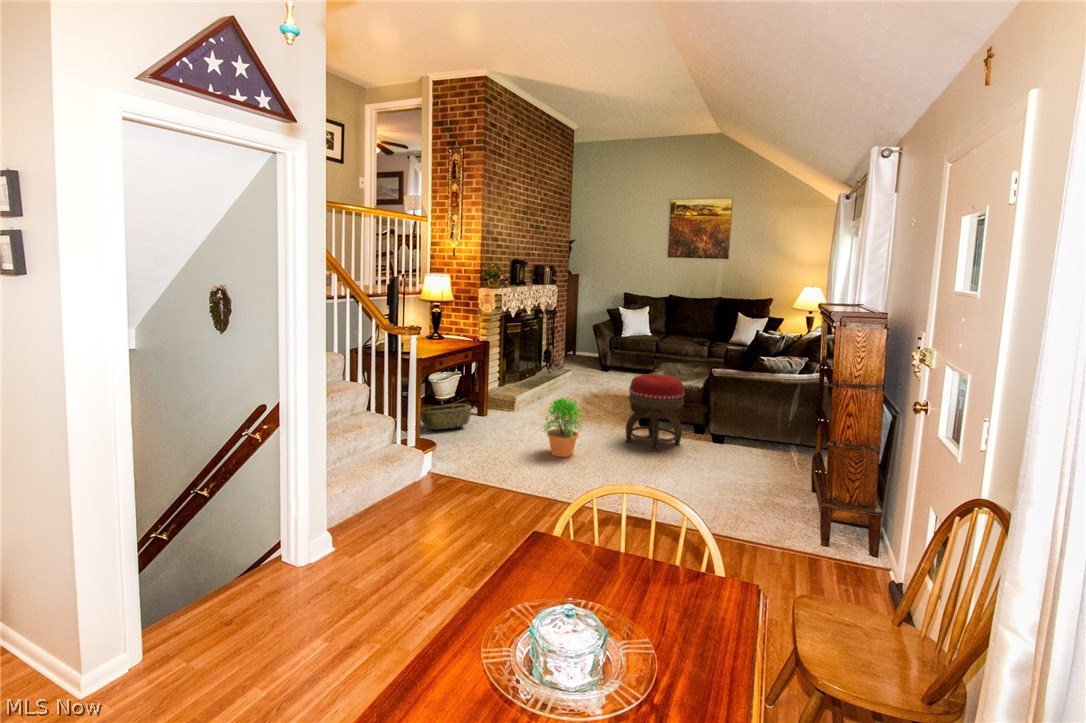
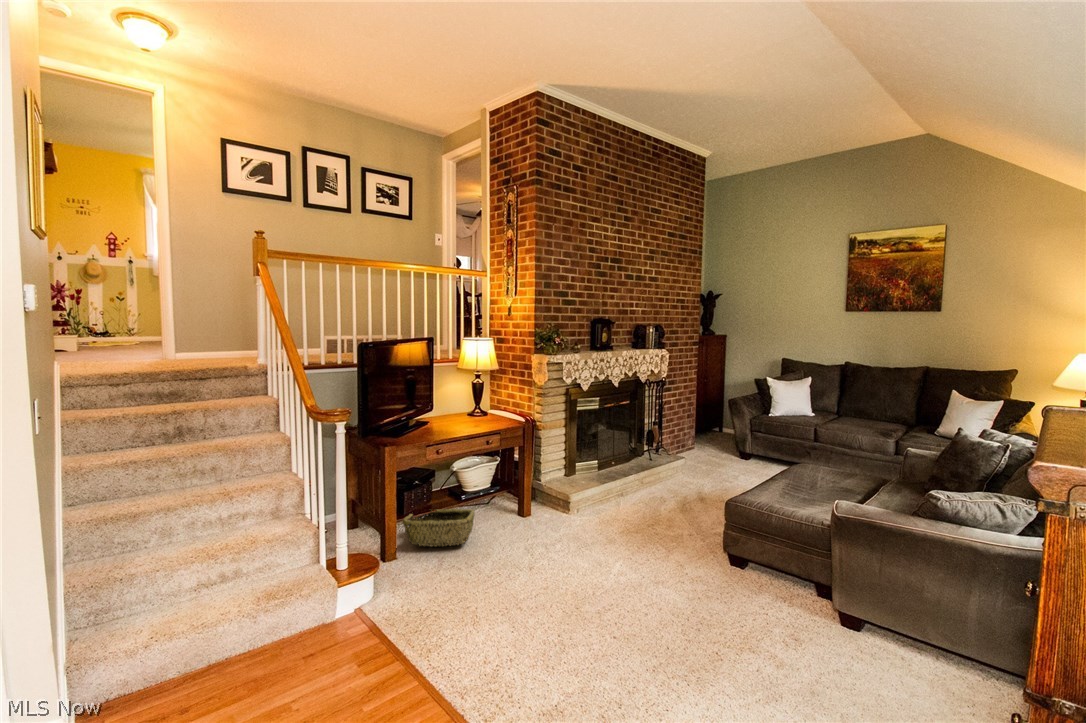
footstool: present [626,374,685,451] -> none [678,508,791,672]
potted plant: present [544,398,583,457] -> none [501,540,585,653]

